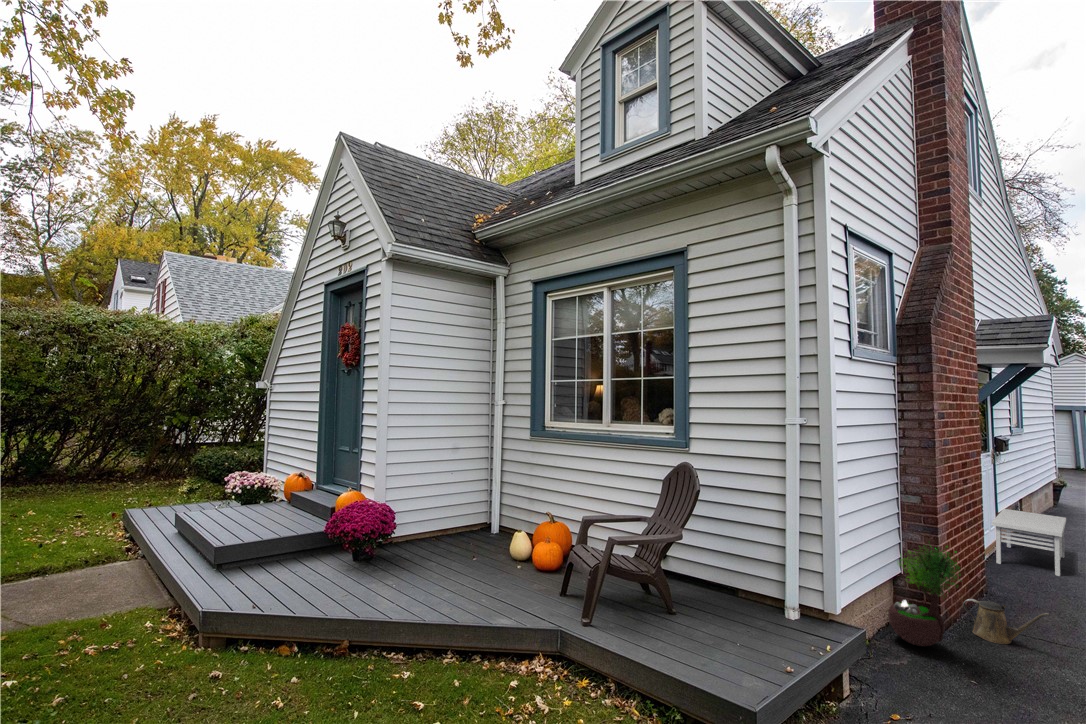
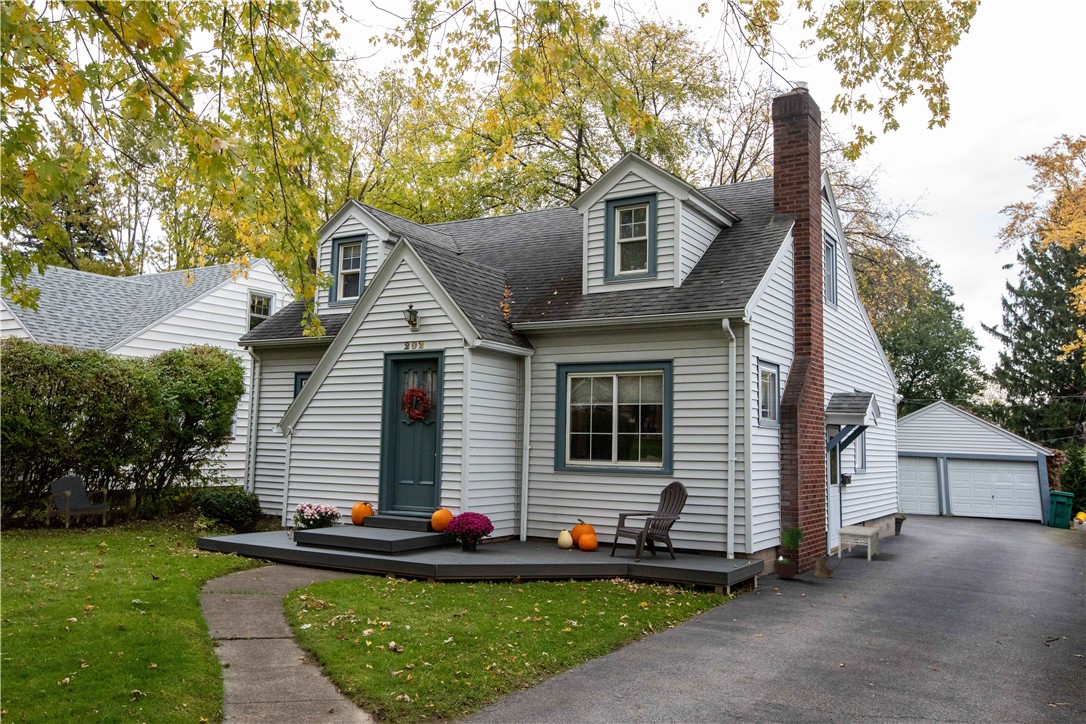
lounge chair: none [109,429,162,481] -> present [47,476,108,528]

